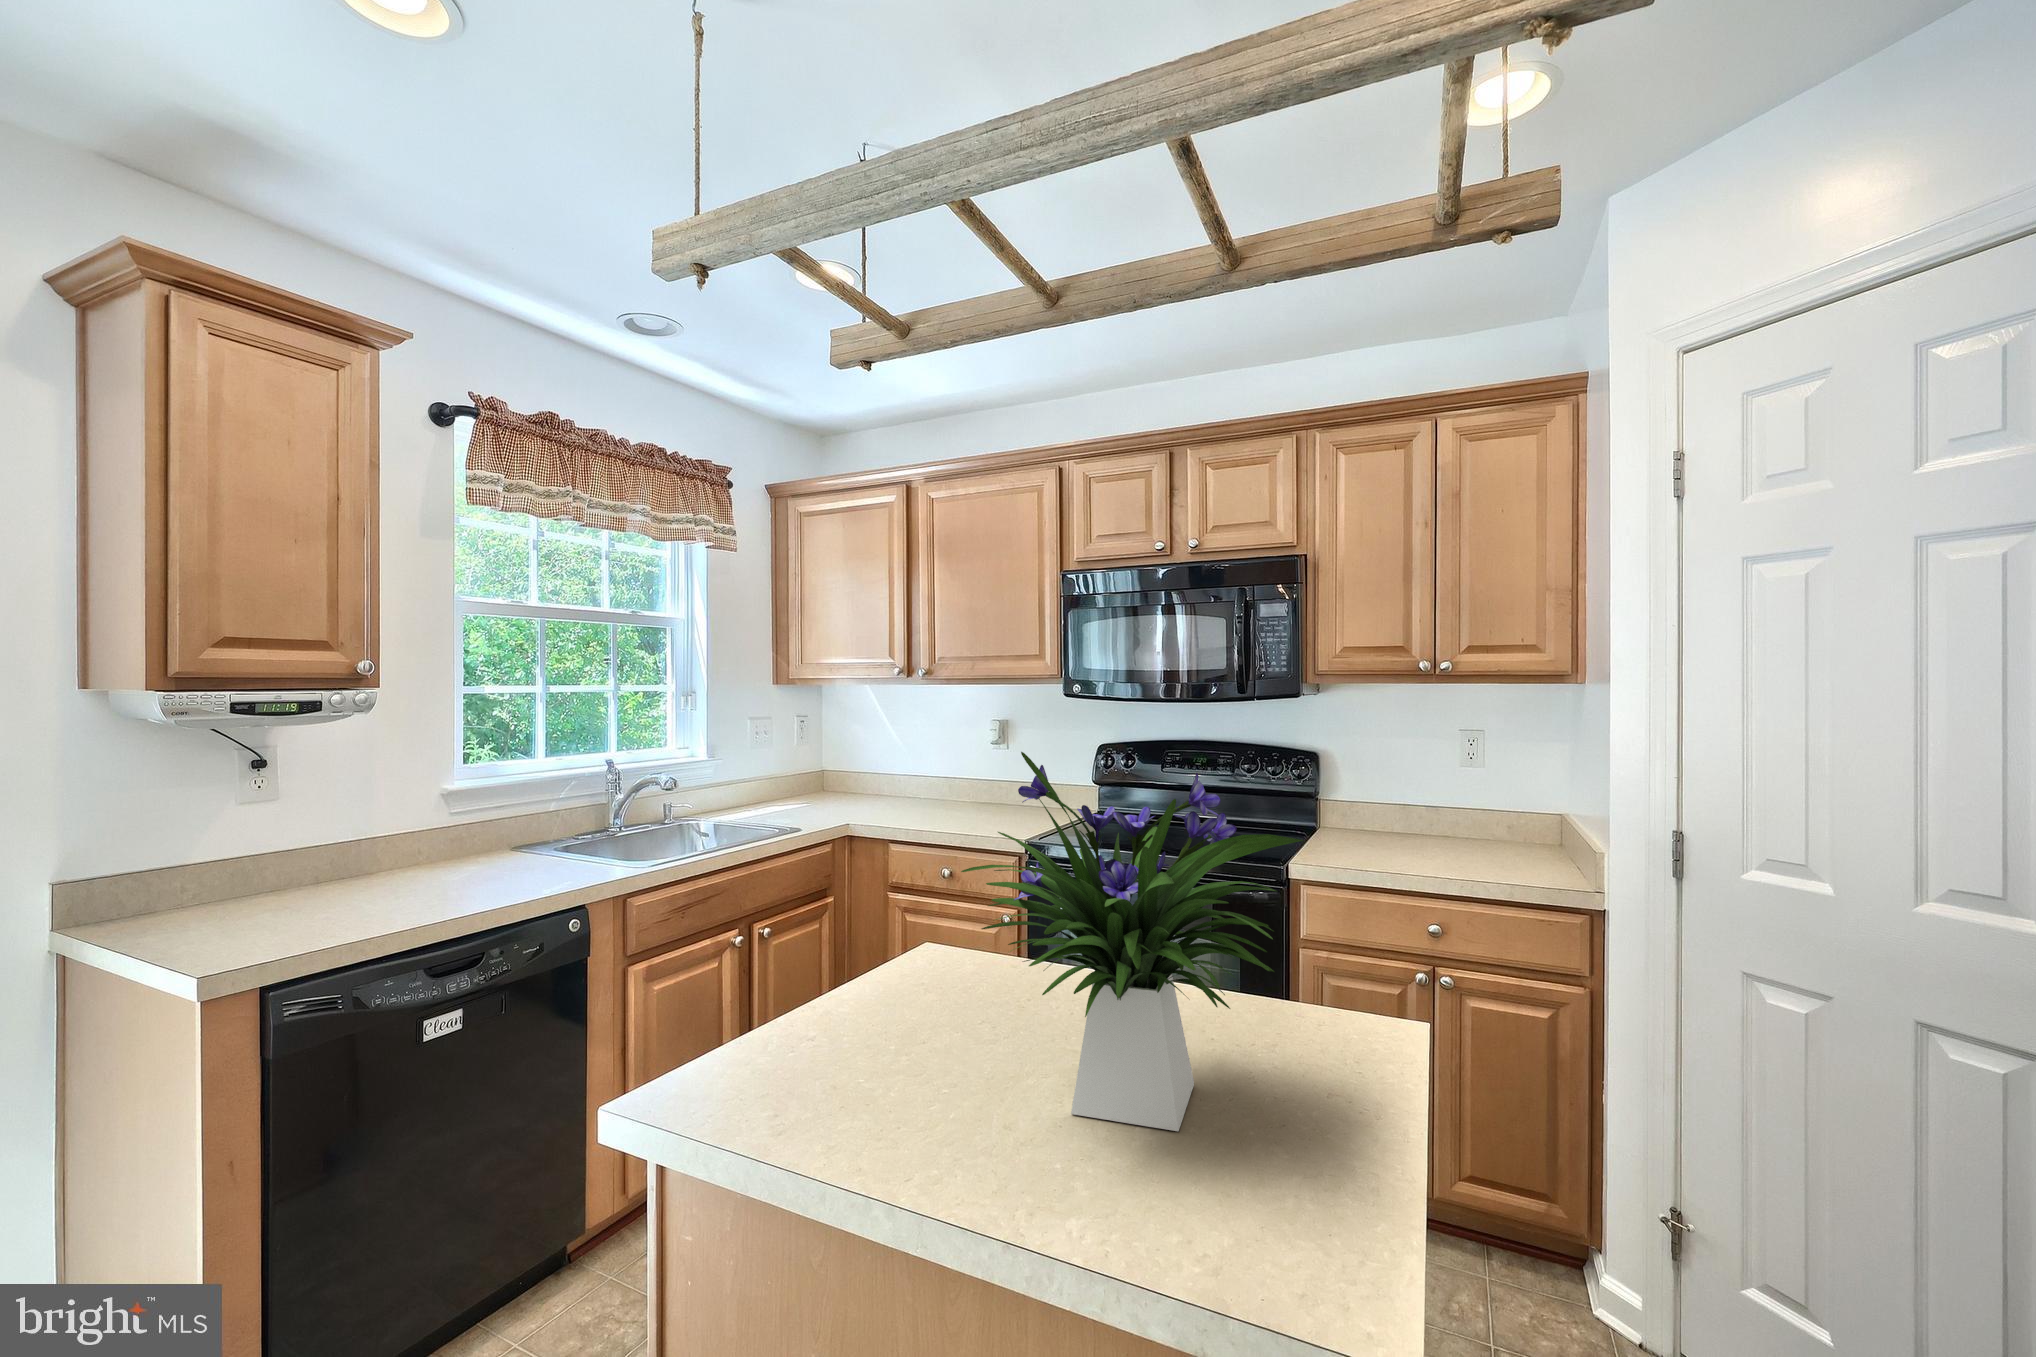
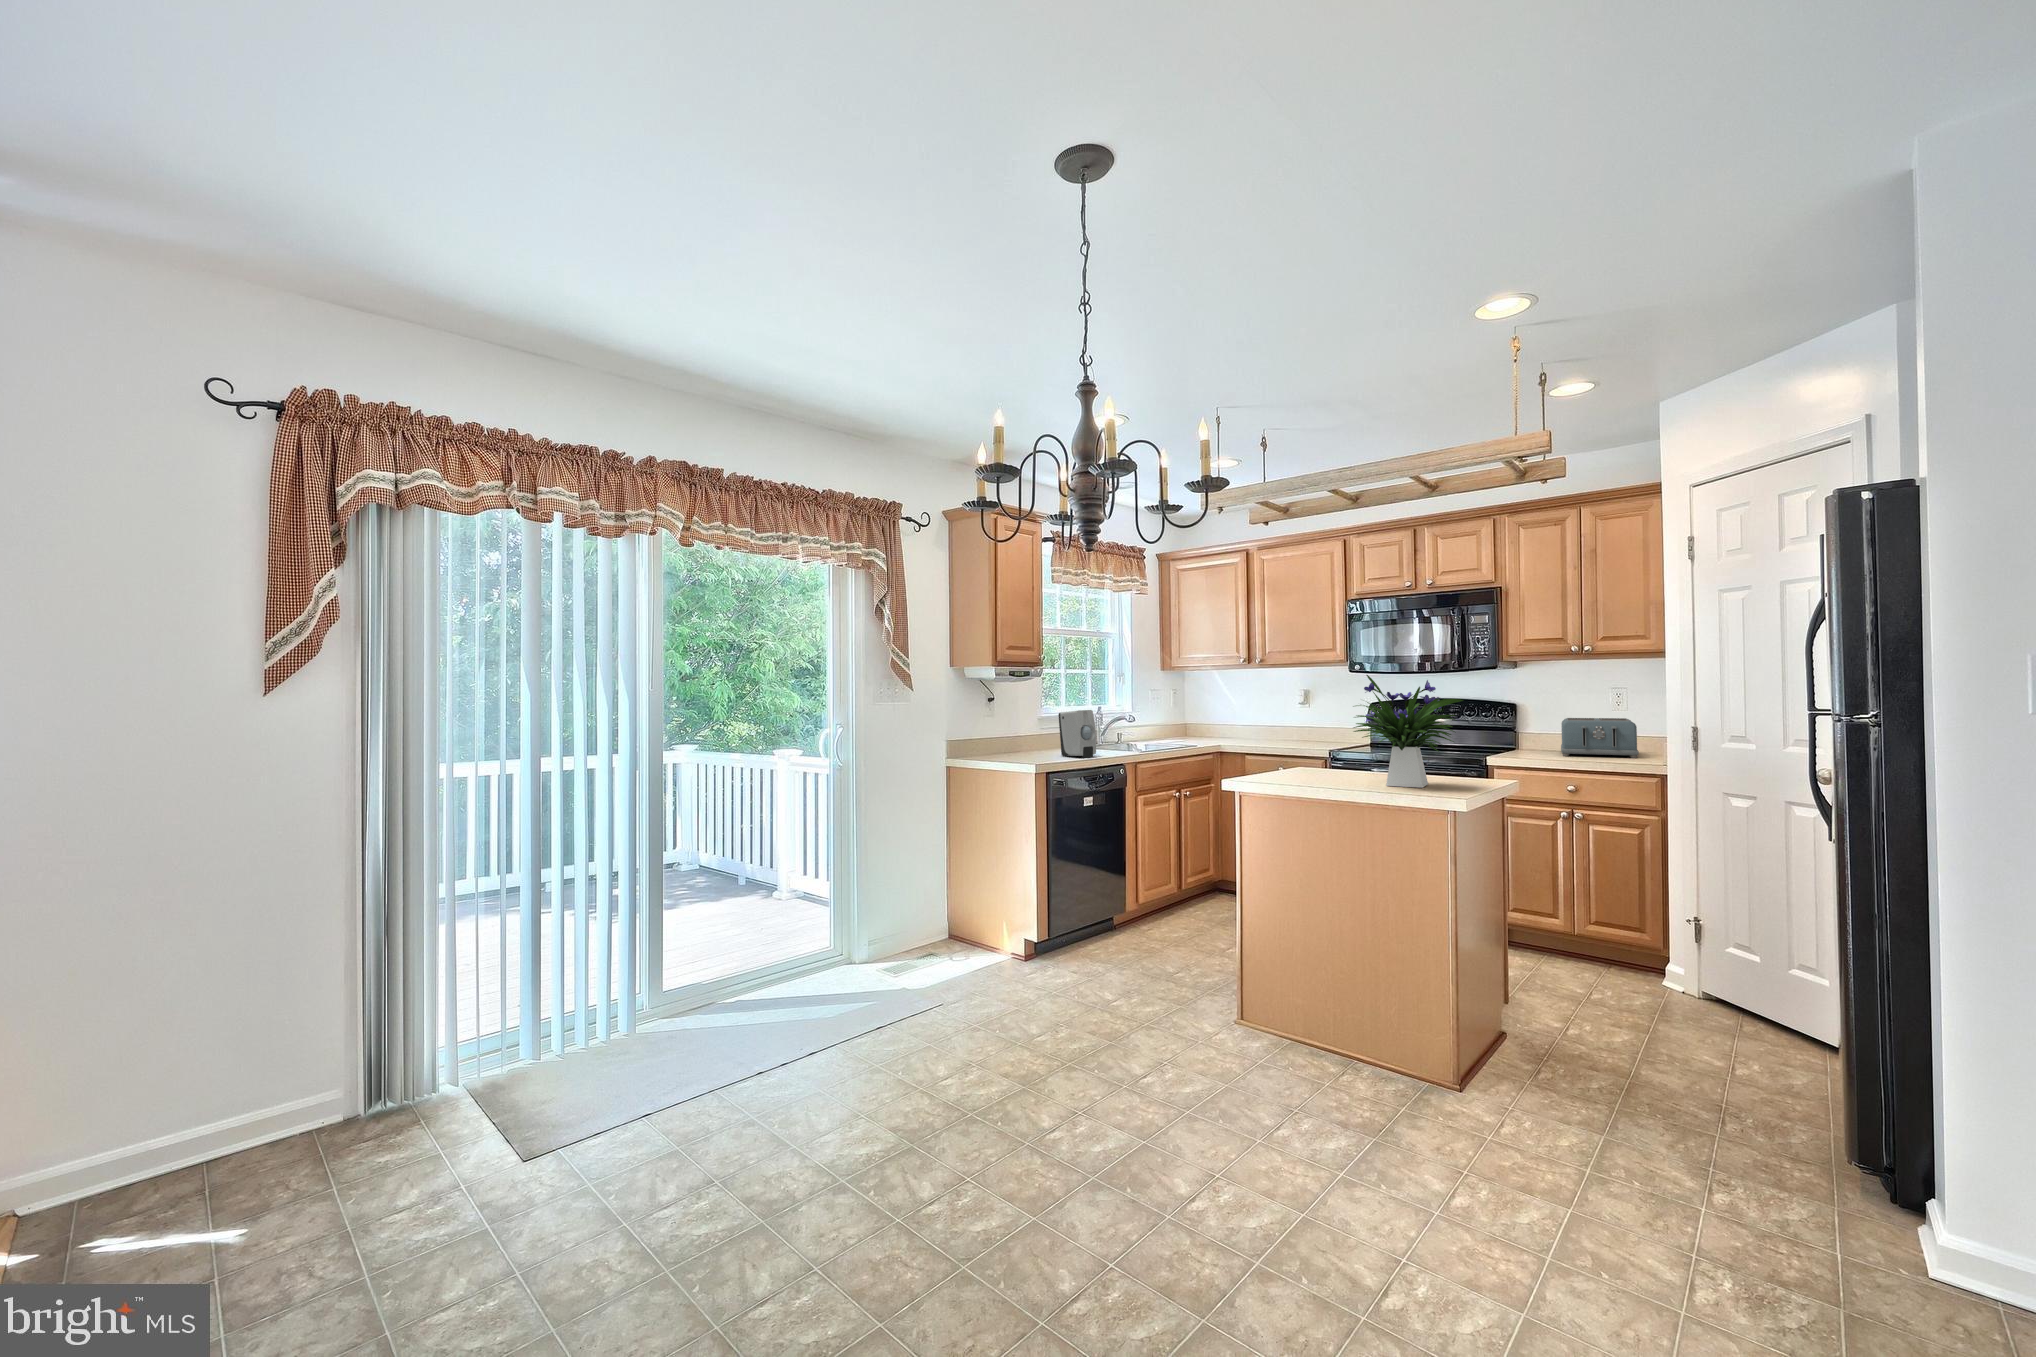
soap dispenser: none [444,781,525,891] -> present [1059,710,1096,758]
toaster: none [1393,781,1529,861] -> present [1561,718,1639,758]

